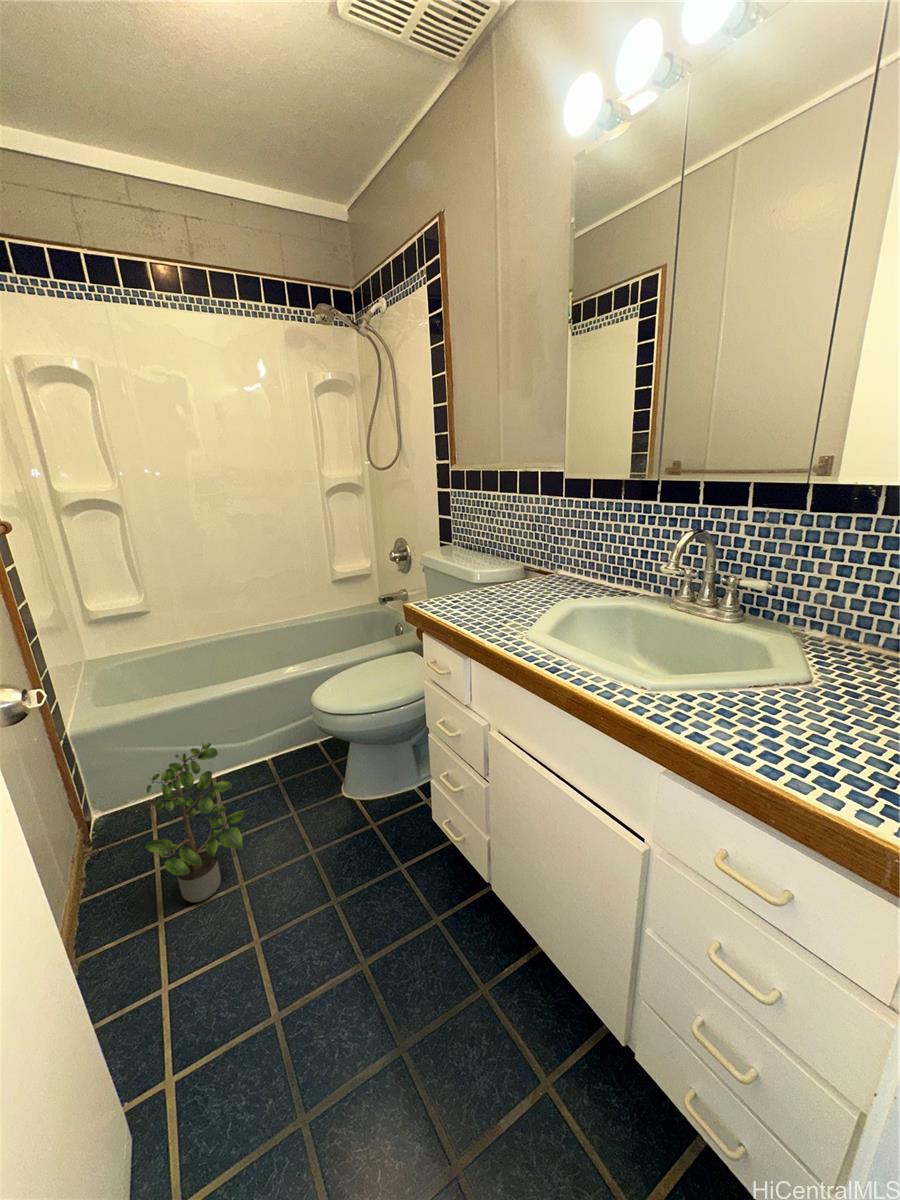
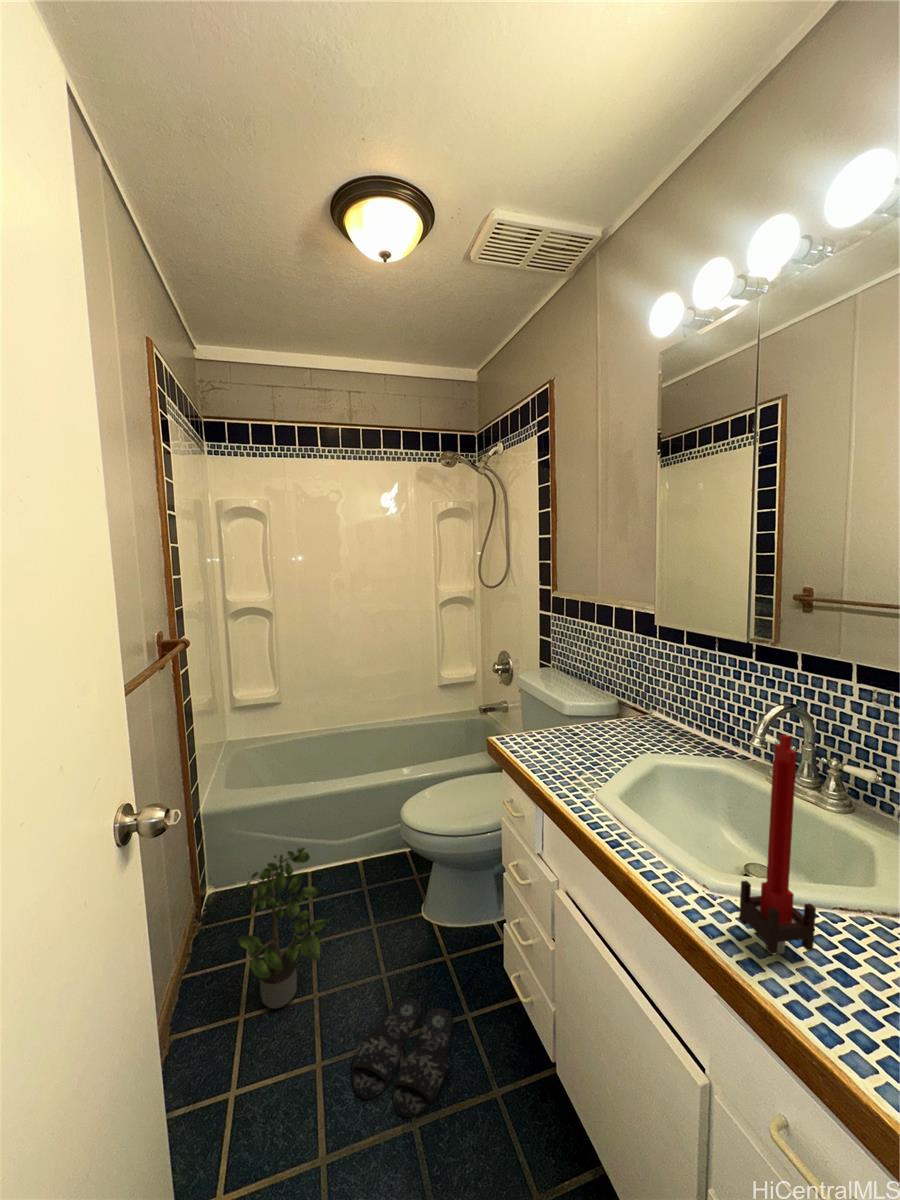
candle: none [682,520,753,725] -> present [739,735,816,955]
slippers: none [293,861,390,957] -> present [352,997,453,1118]

